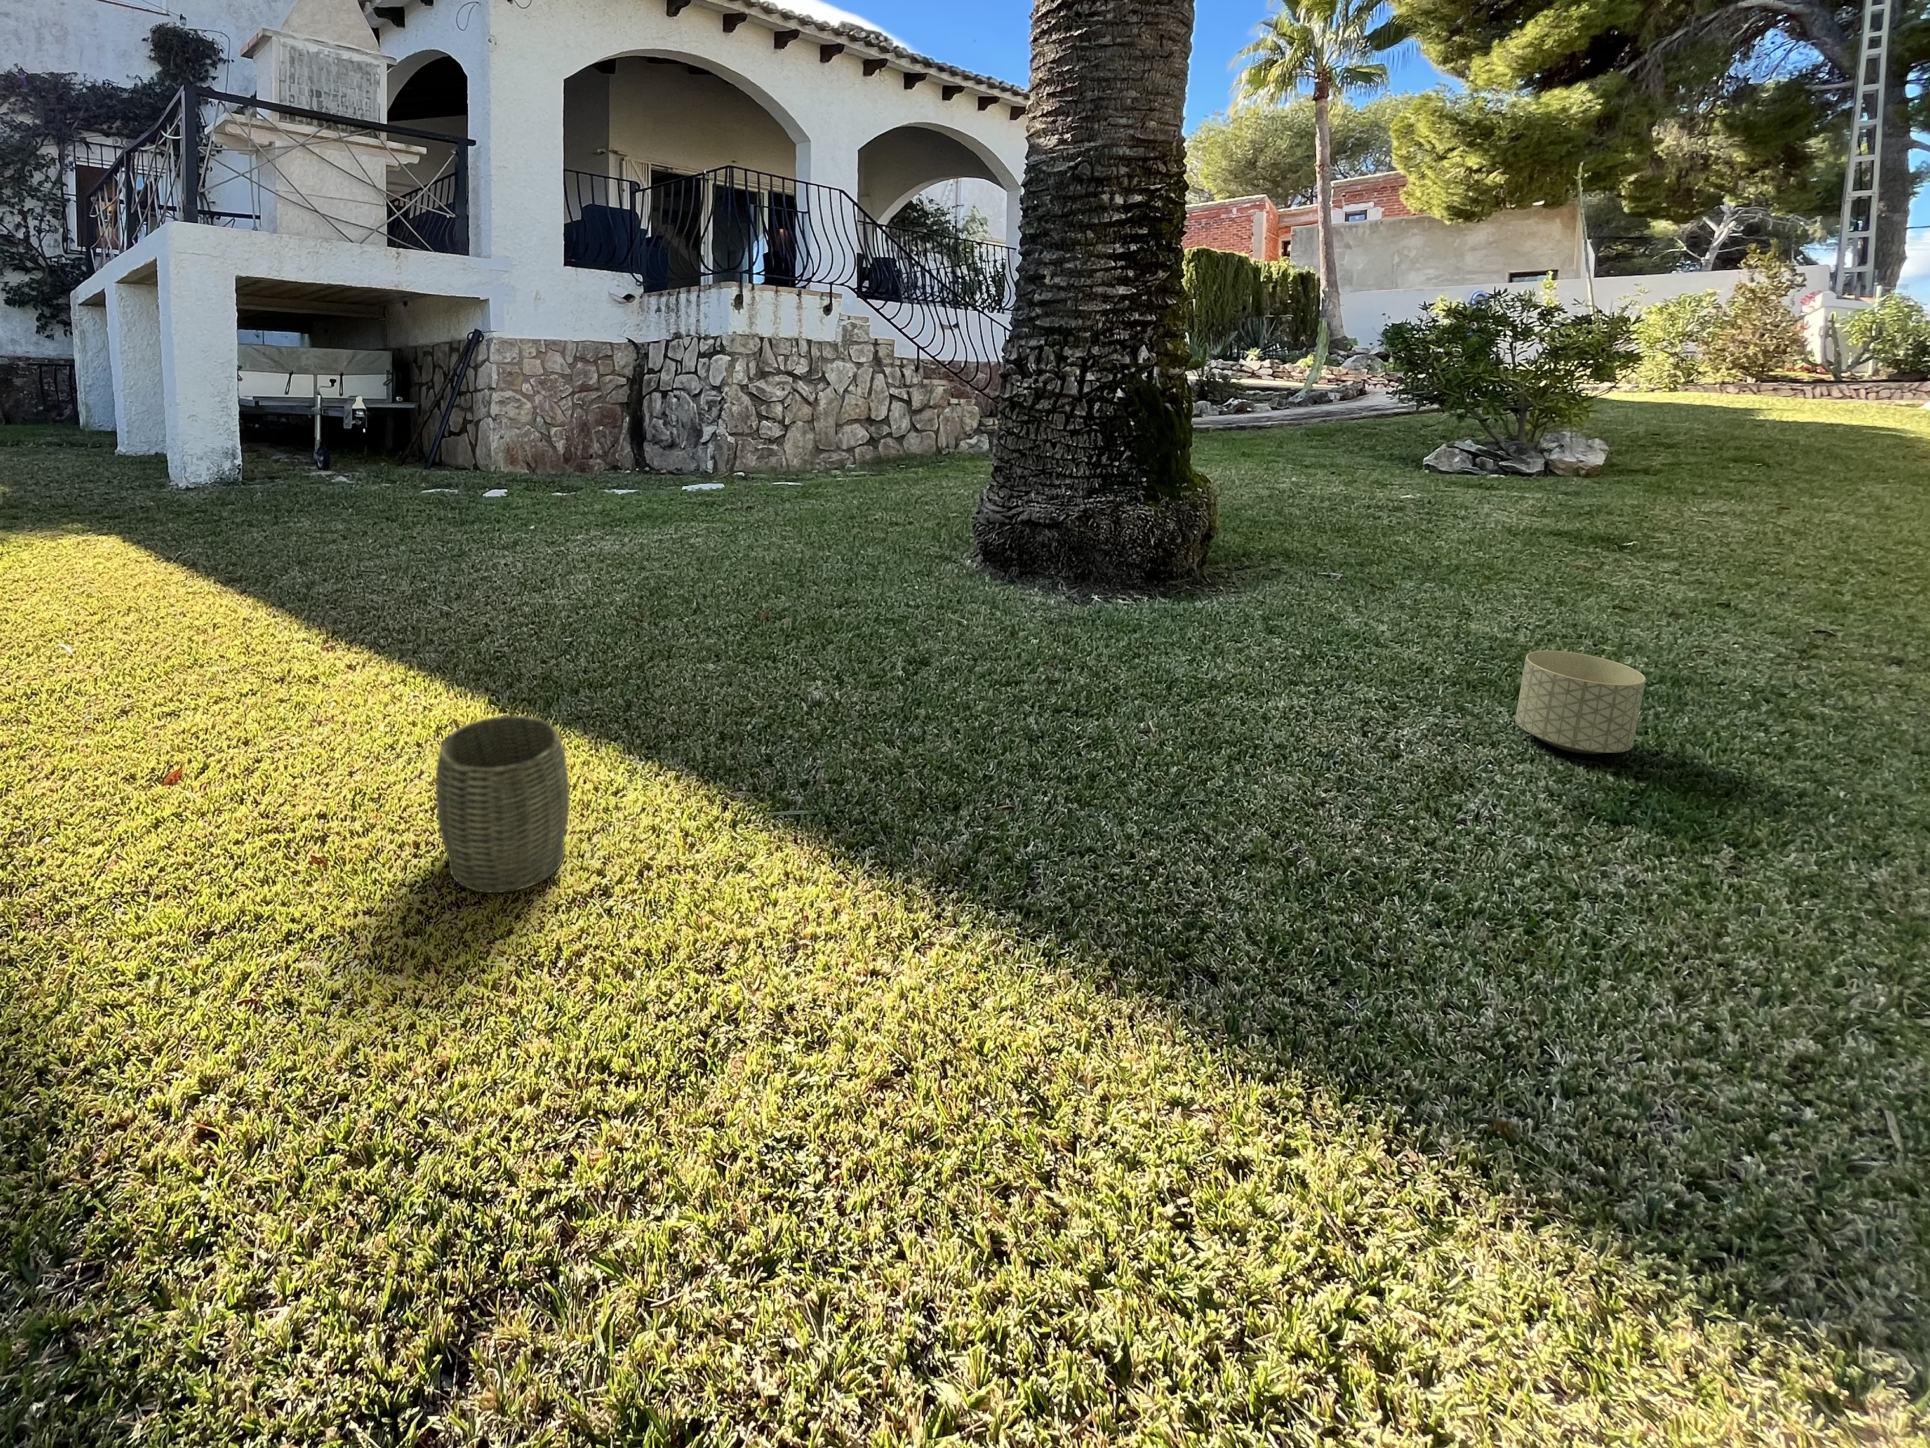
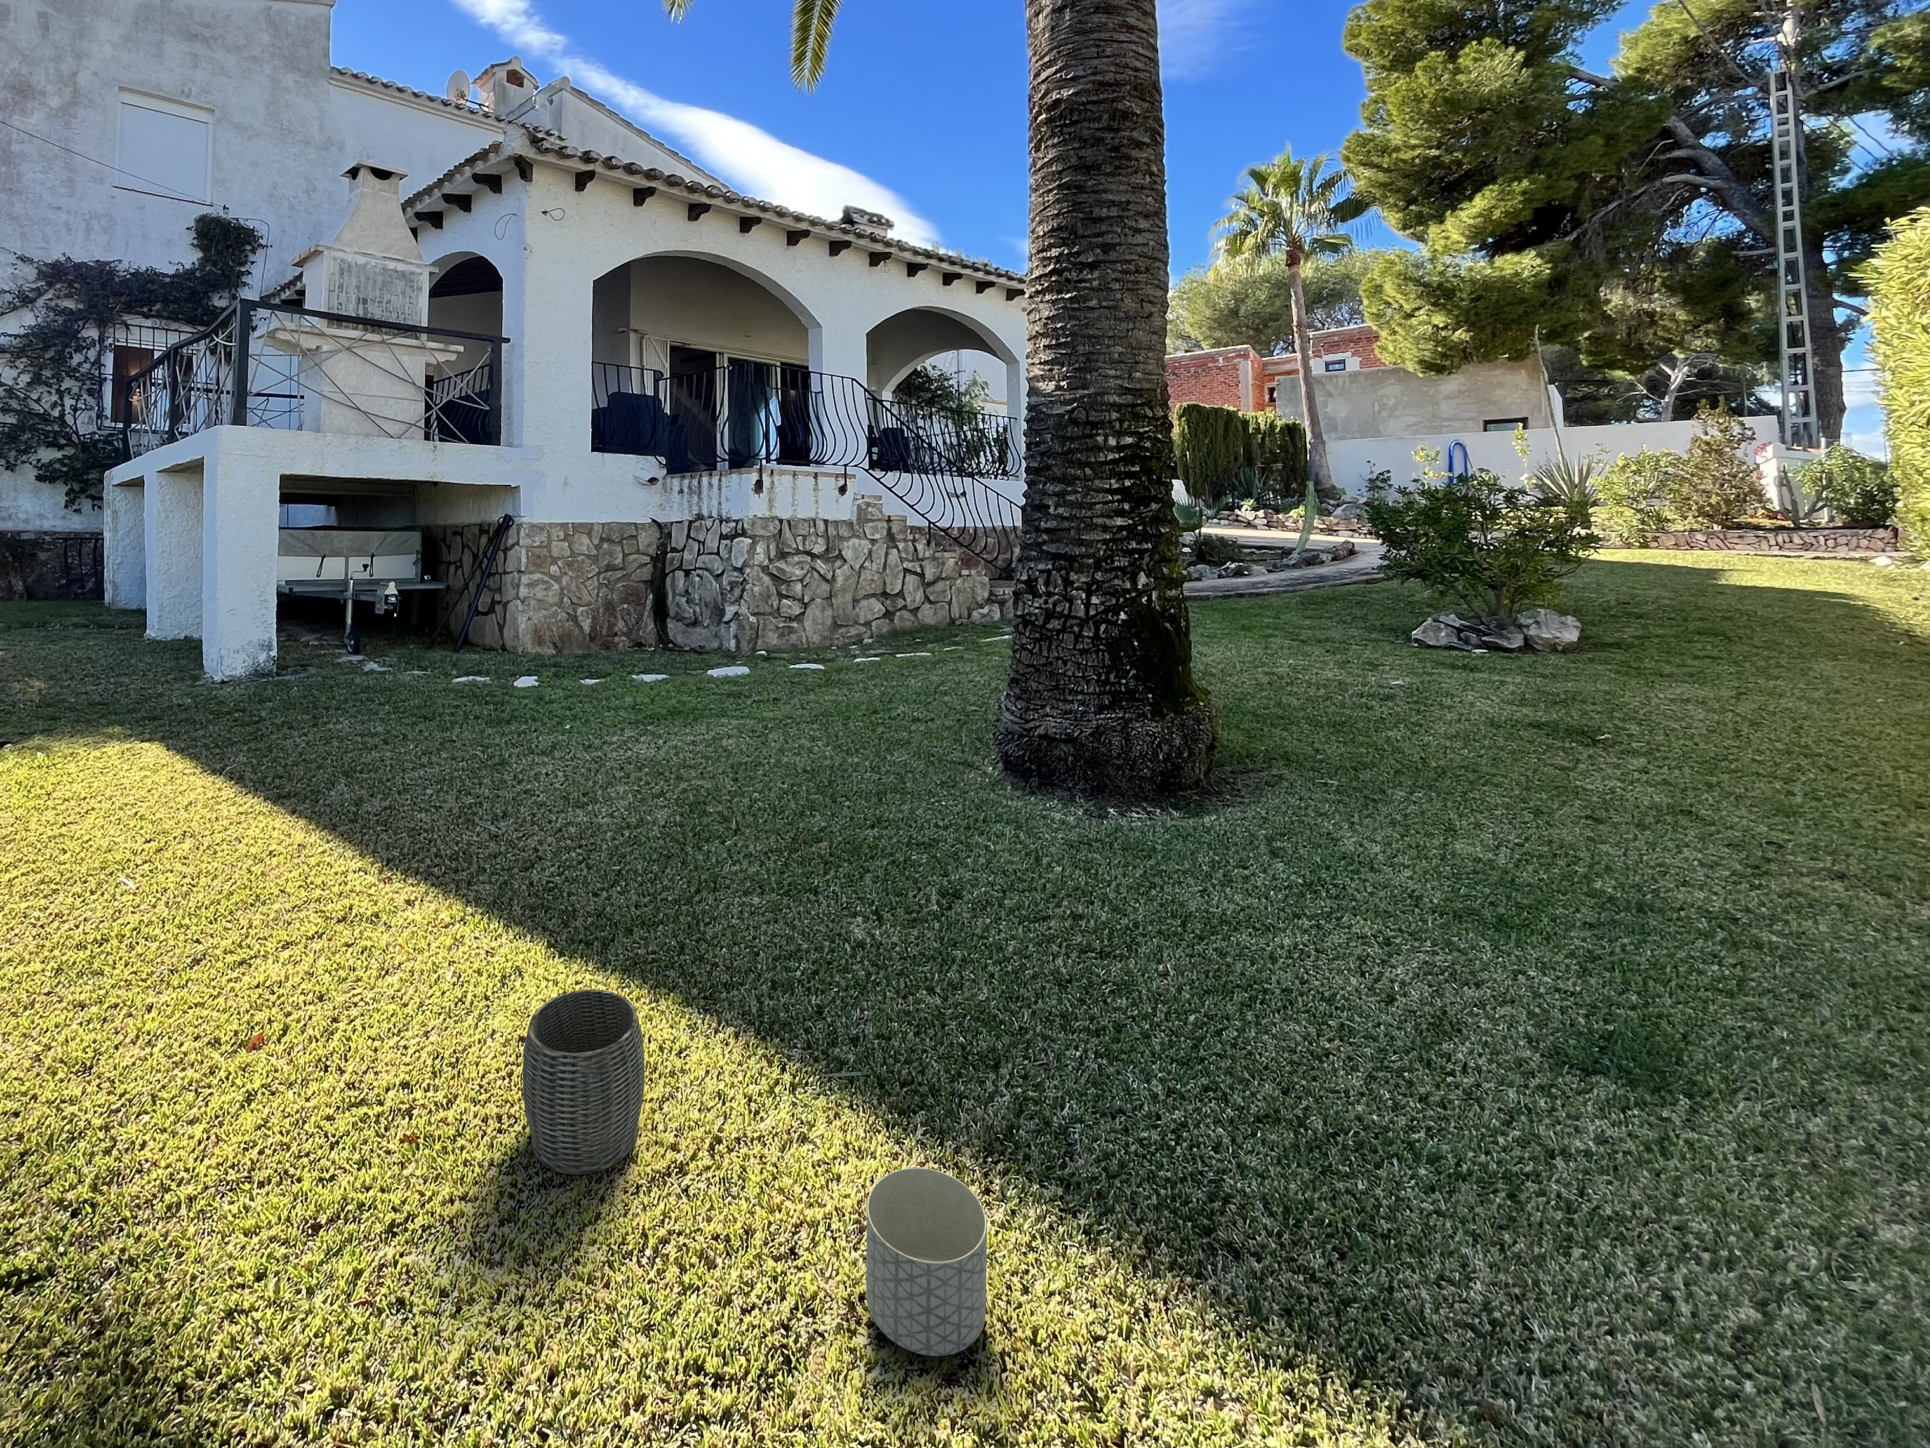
planter: present [1515,651,1646,754] -> present [866,1168,987,1356]

